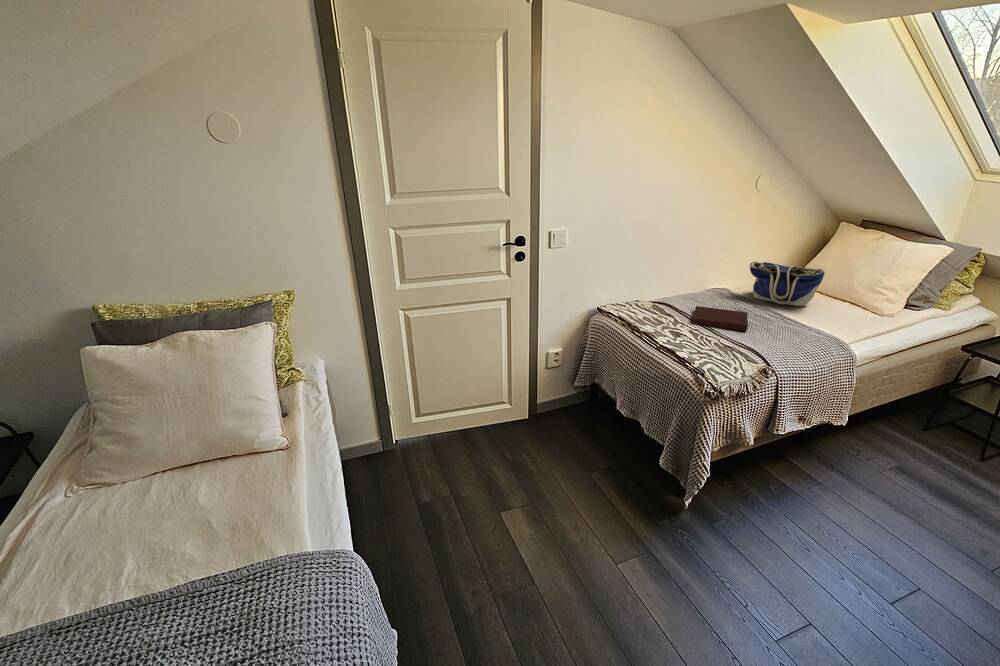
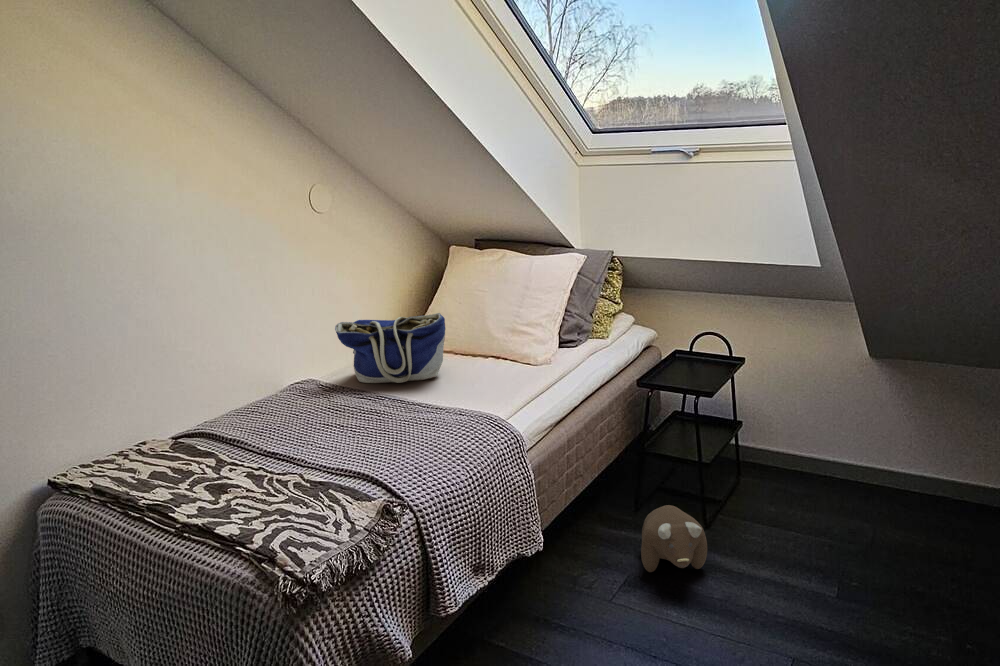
notebook: present [693,306,748,331] -> none [252,410,351,459]
plush toy: none [918,431,980,479] -> present [641,505,707,572]

